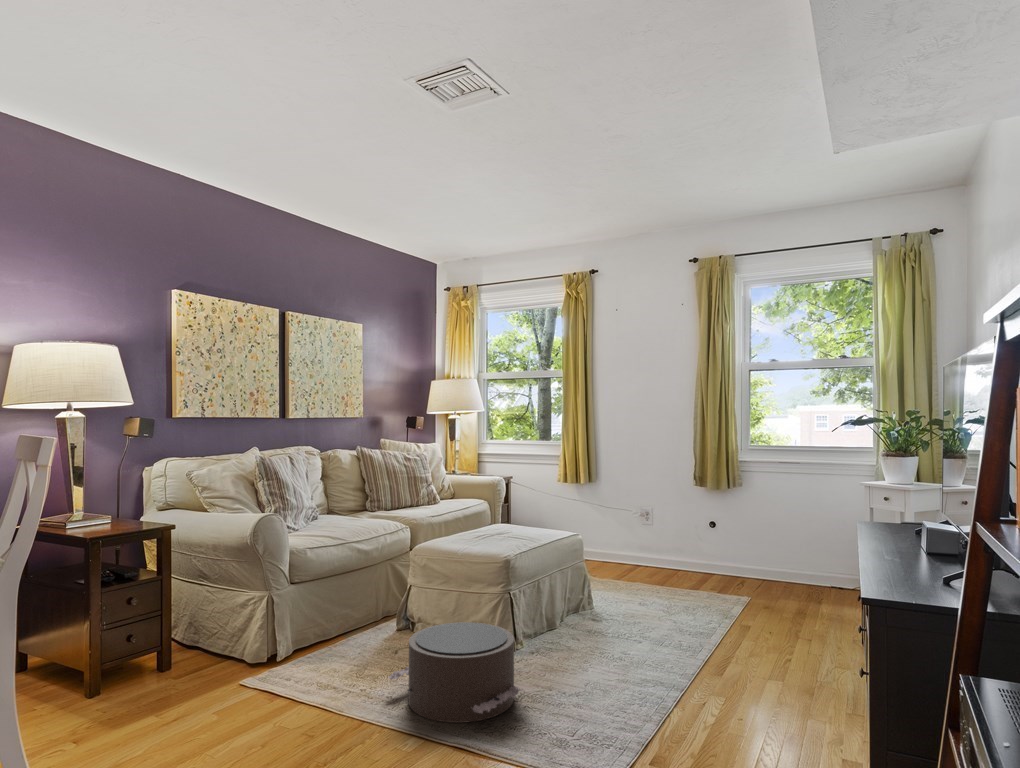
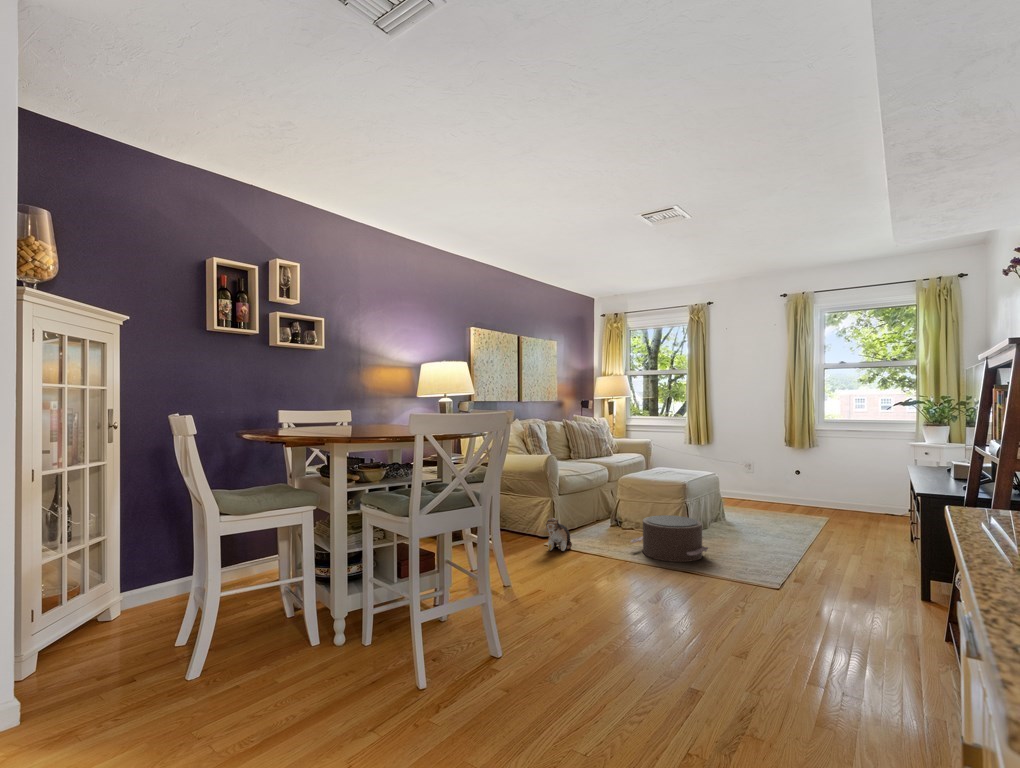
plush toy: none [213,639,294,703] -> present [546,518,572,551]

